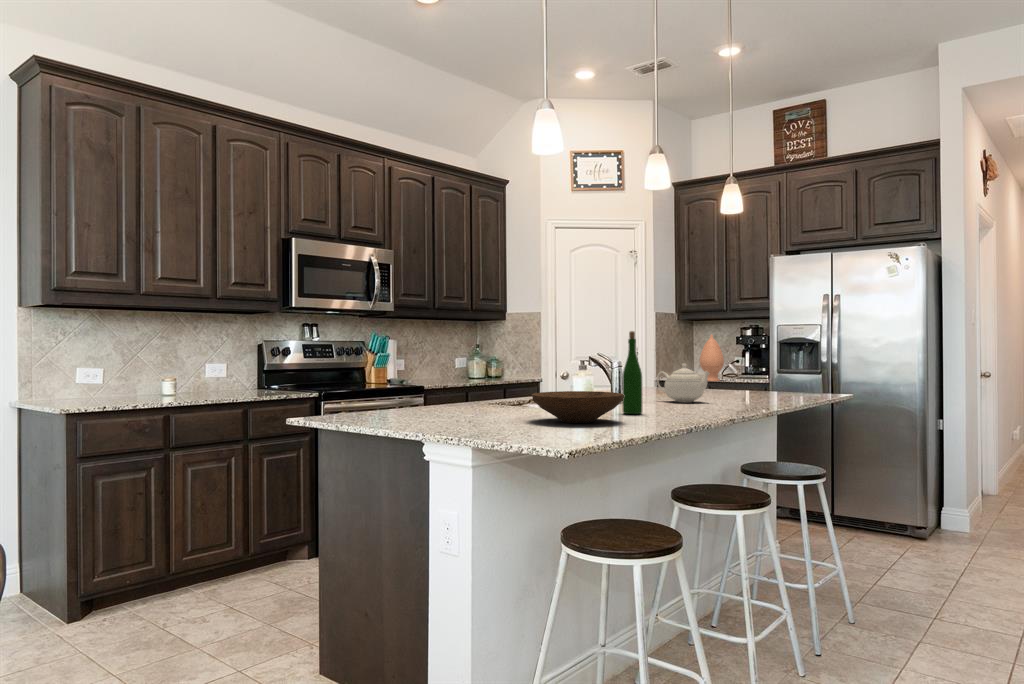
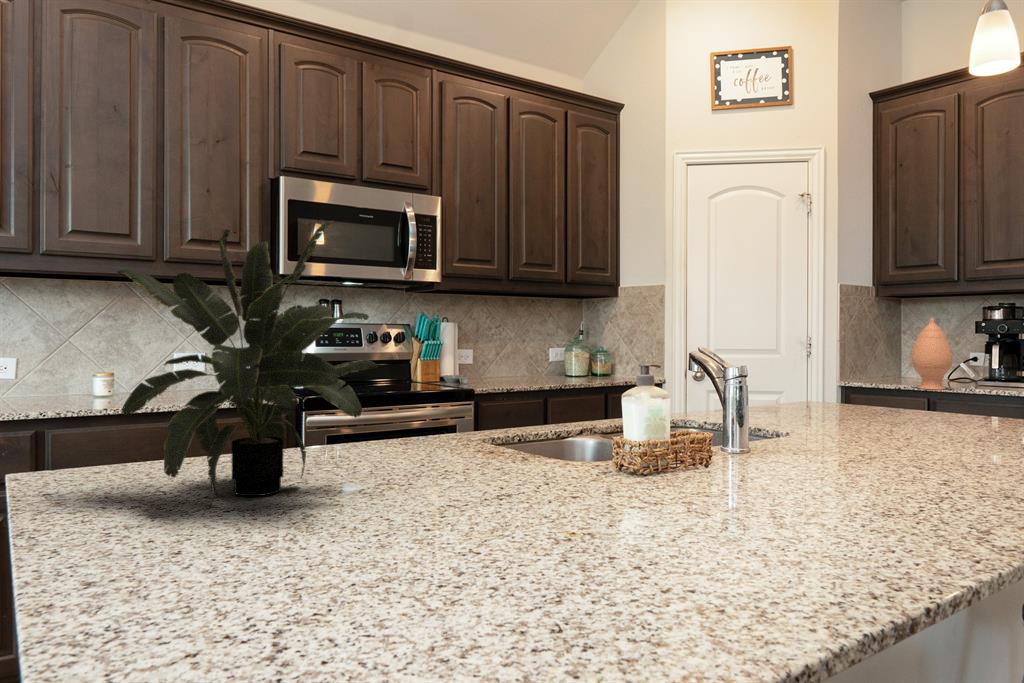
potted plant: none [368,299,487,418] -> present [117,221,378,496]
wine bottle: present [622,331,642,414] -> none [729,297,780,502]
teapot: present [657,364,709,402] -> none [830,371,949,451]
wooden bowl: present [532,391,624,423] -> none [451,444,704,551]

